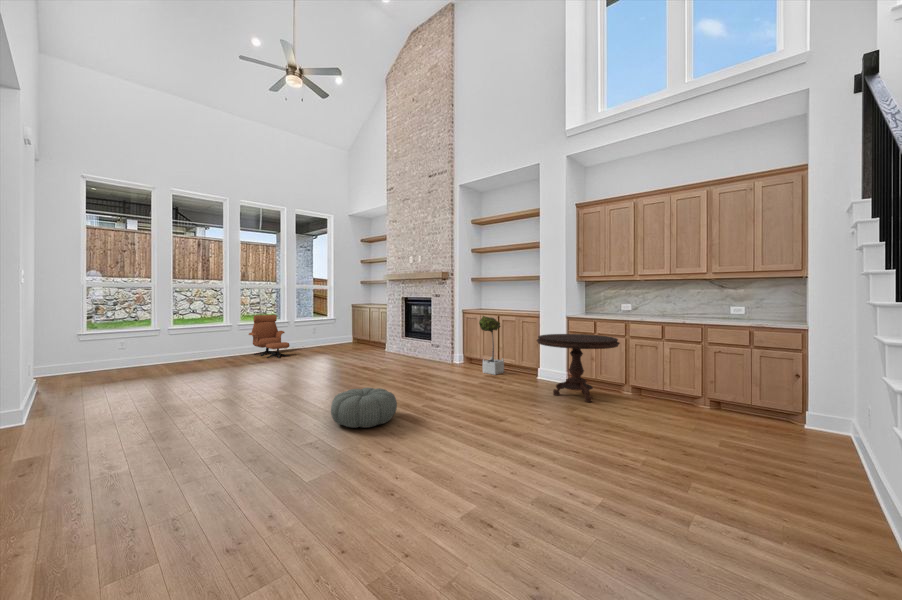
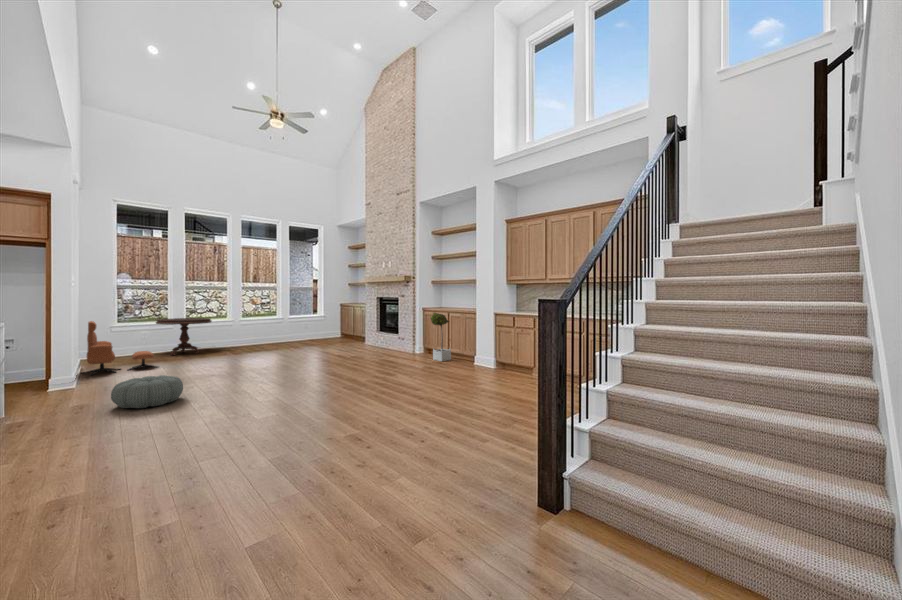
lounge chair: present [249,315,290,358] -> present [81,321,158,375]
side table: present [537,334,620,402] -> present [156,318,211,355]
pouf: present [331,388,397,428] -> present [111,375,183,408]

